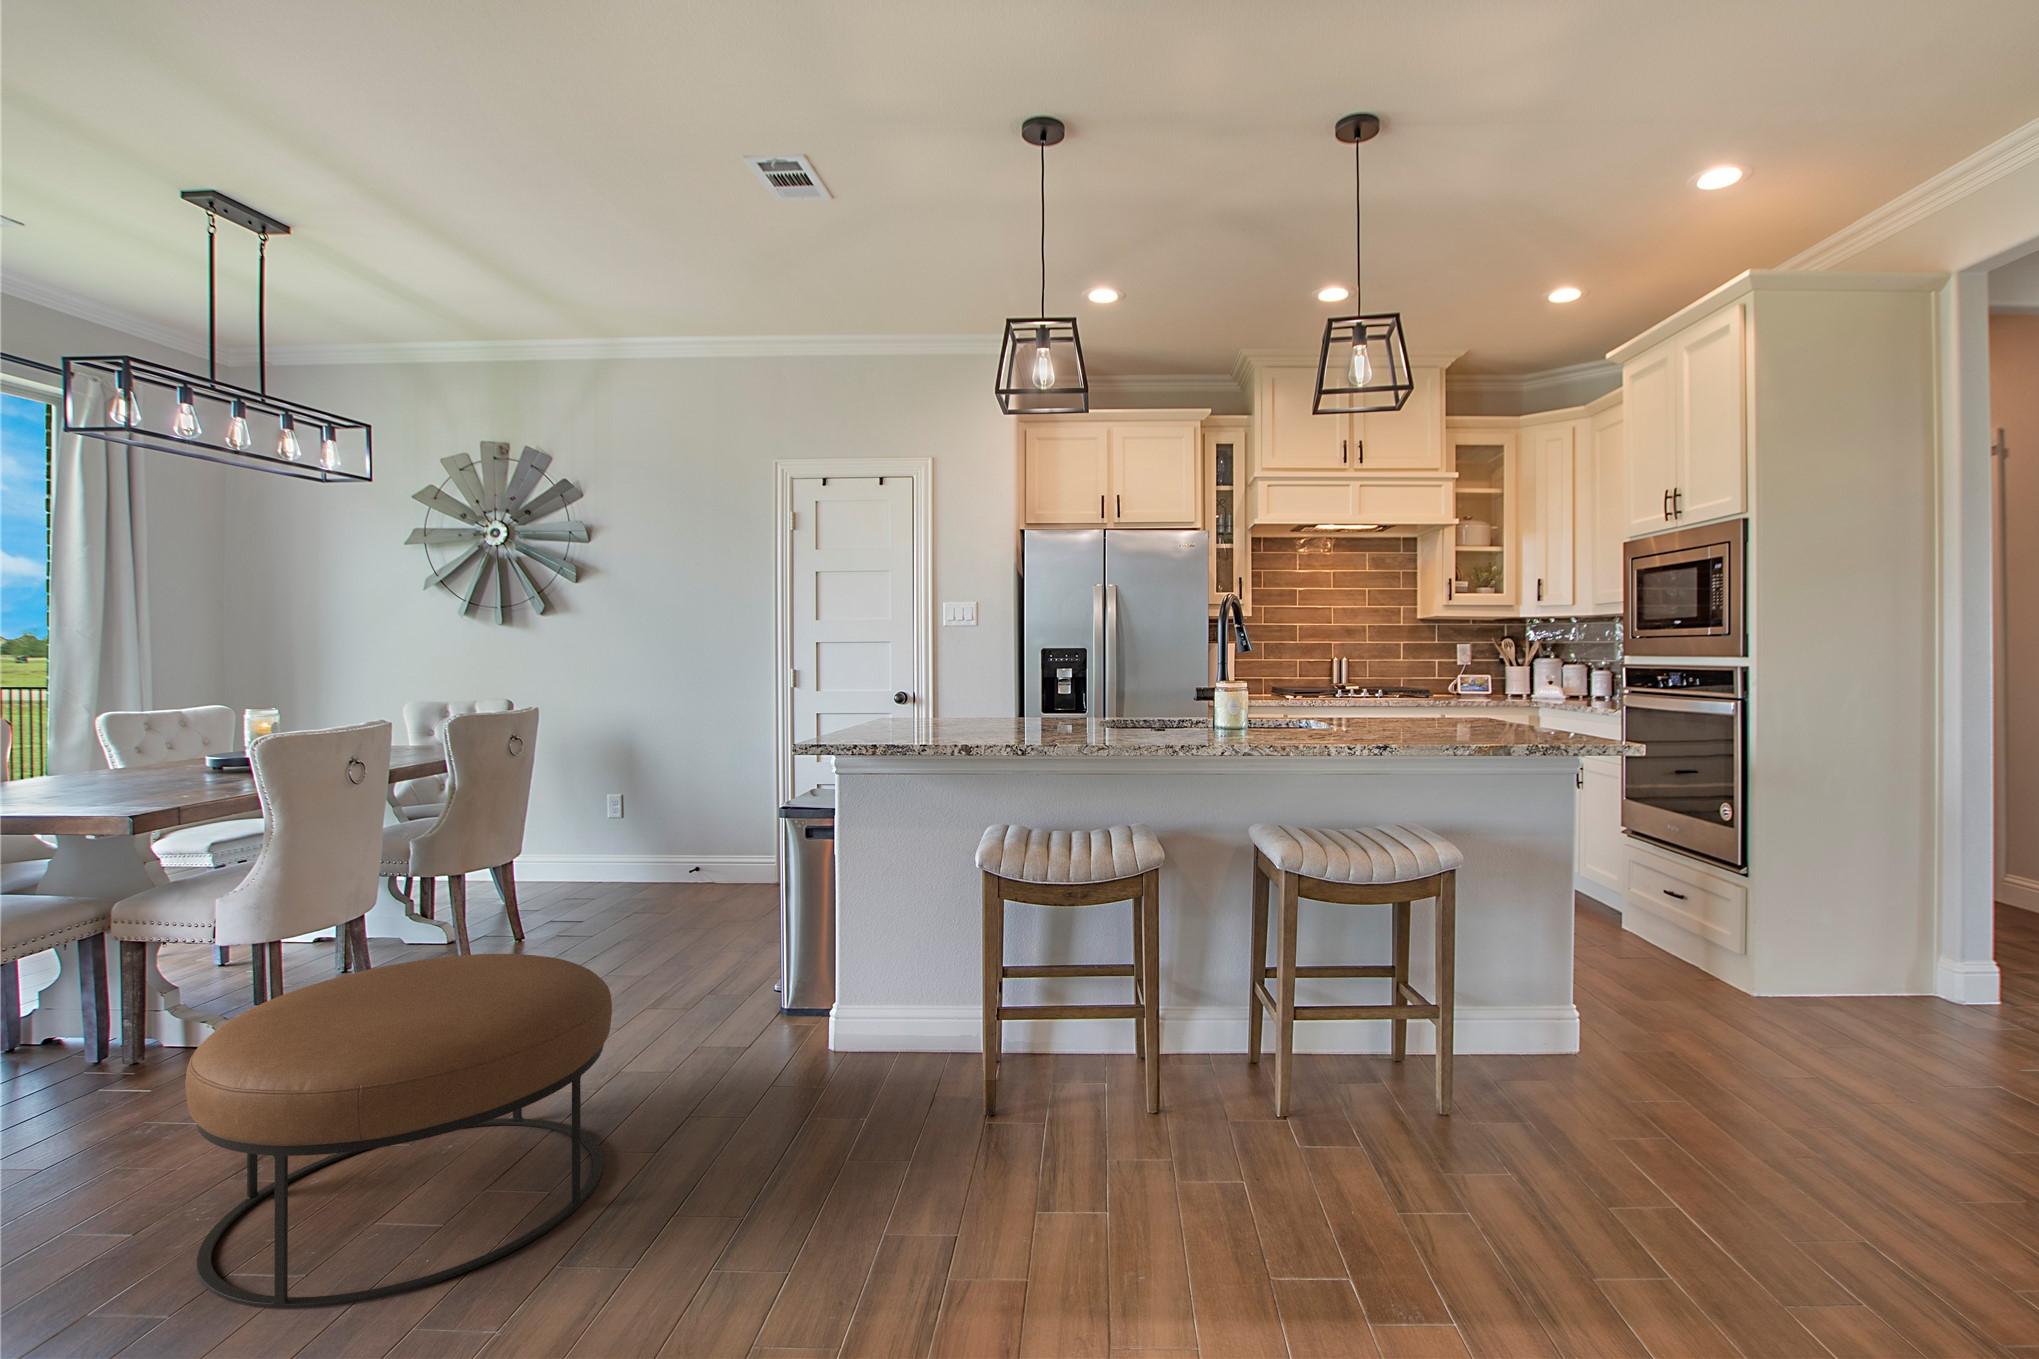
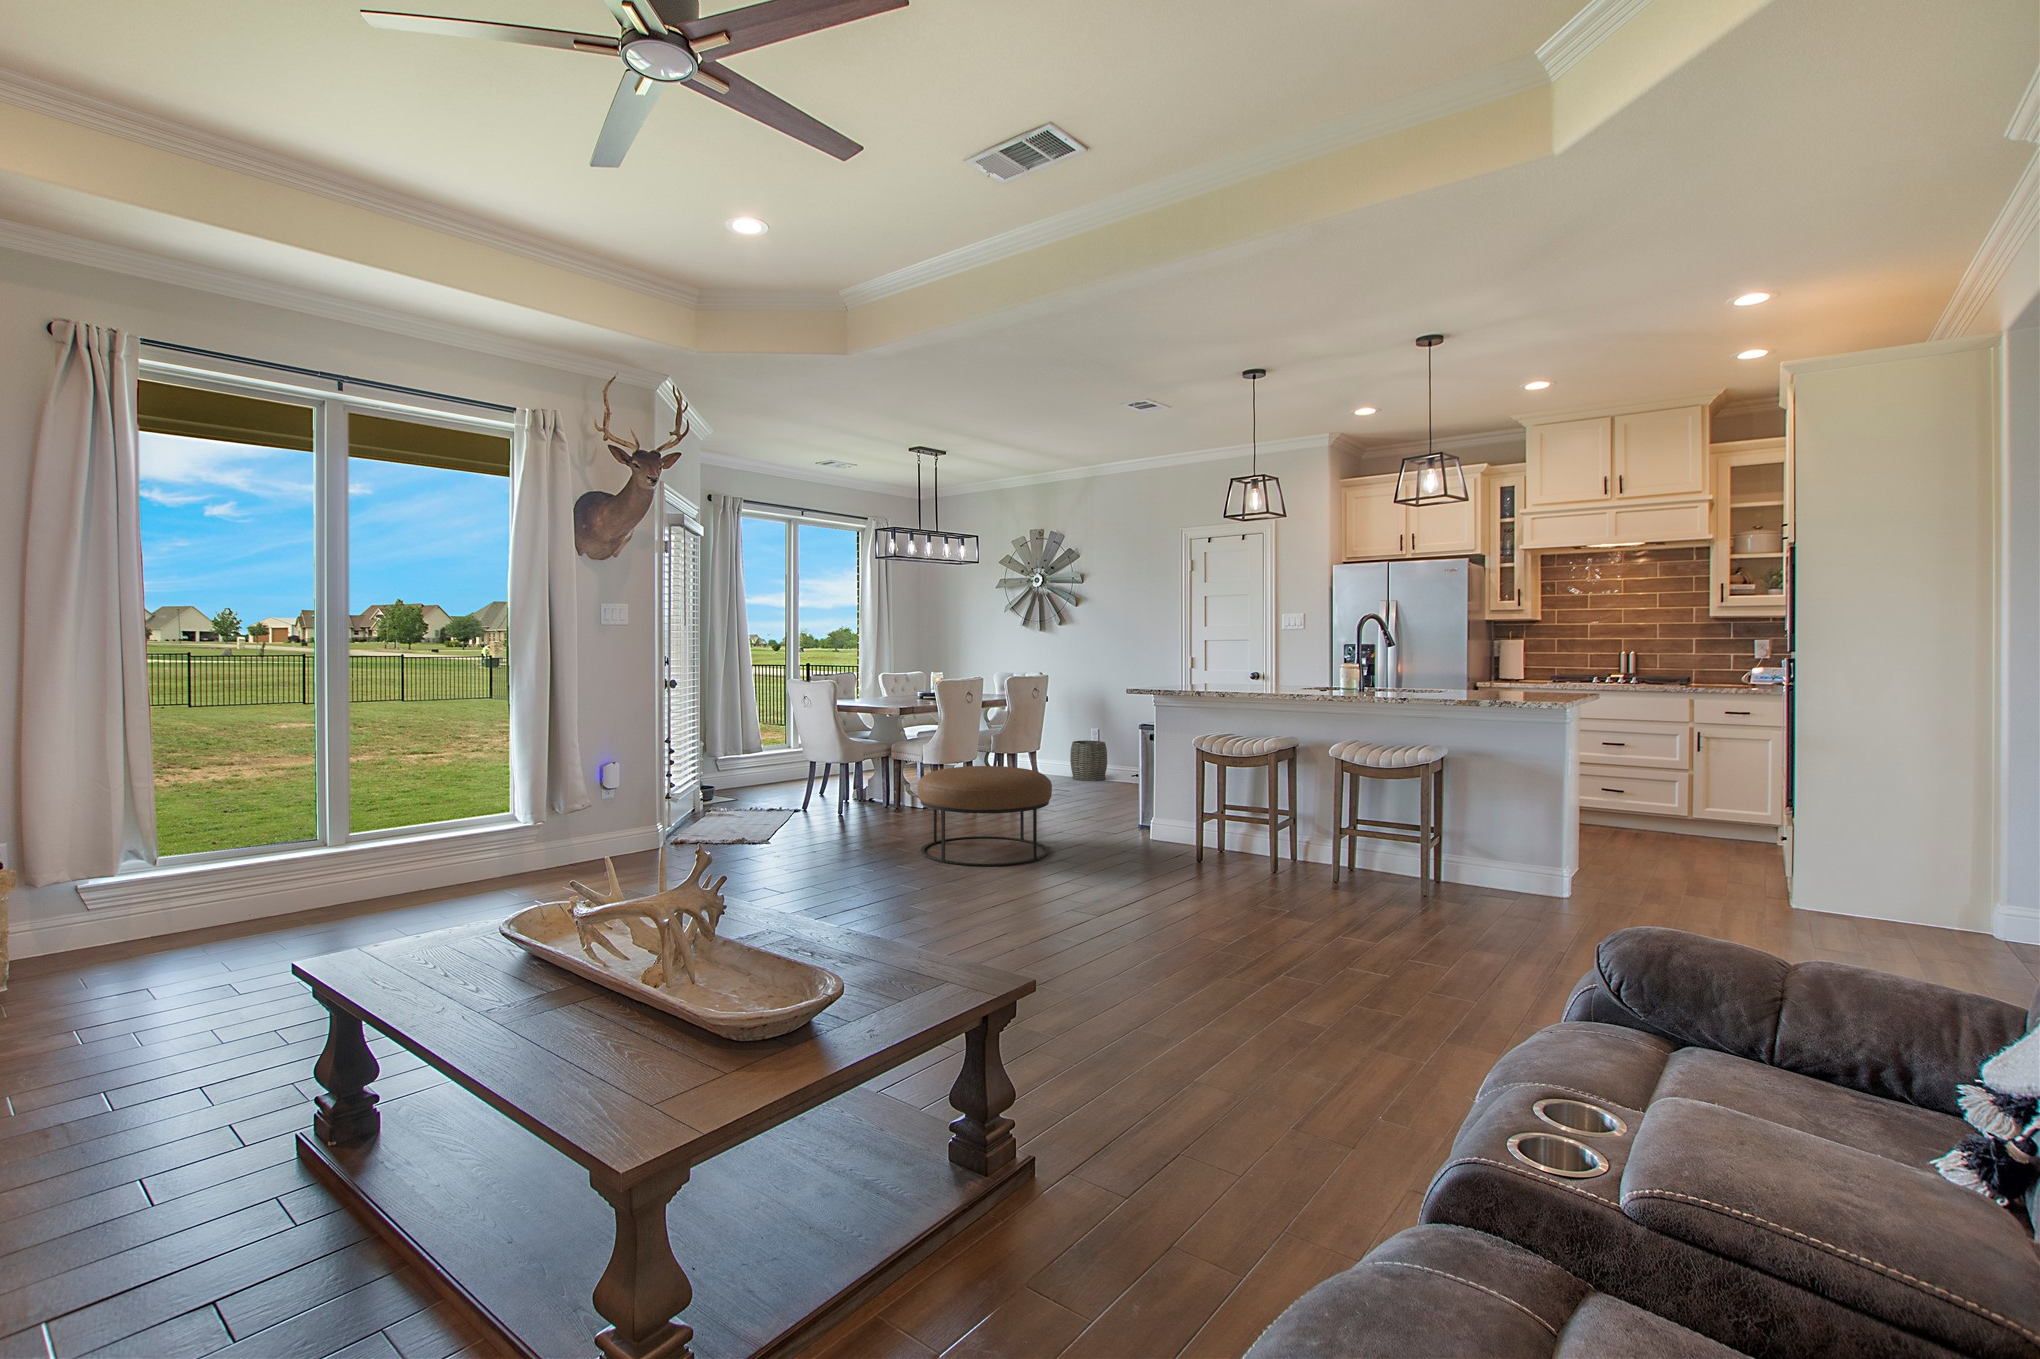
woven basket: none [569,816,640,892] -> present [1070,741,1107,781]

